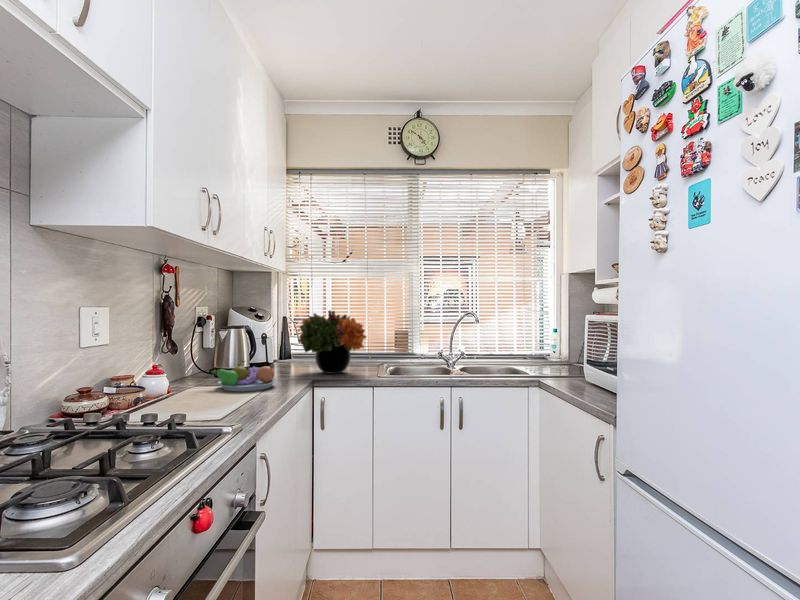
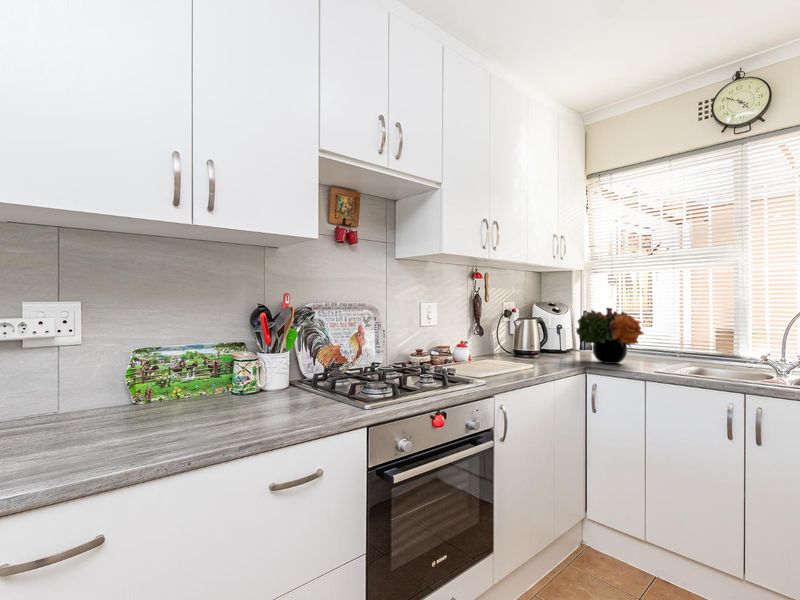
fruit bowl: present [212,363,277,391] -> none [500,345,546,367]

